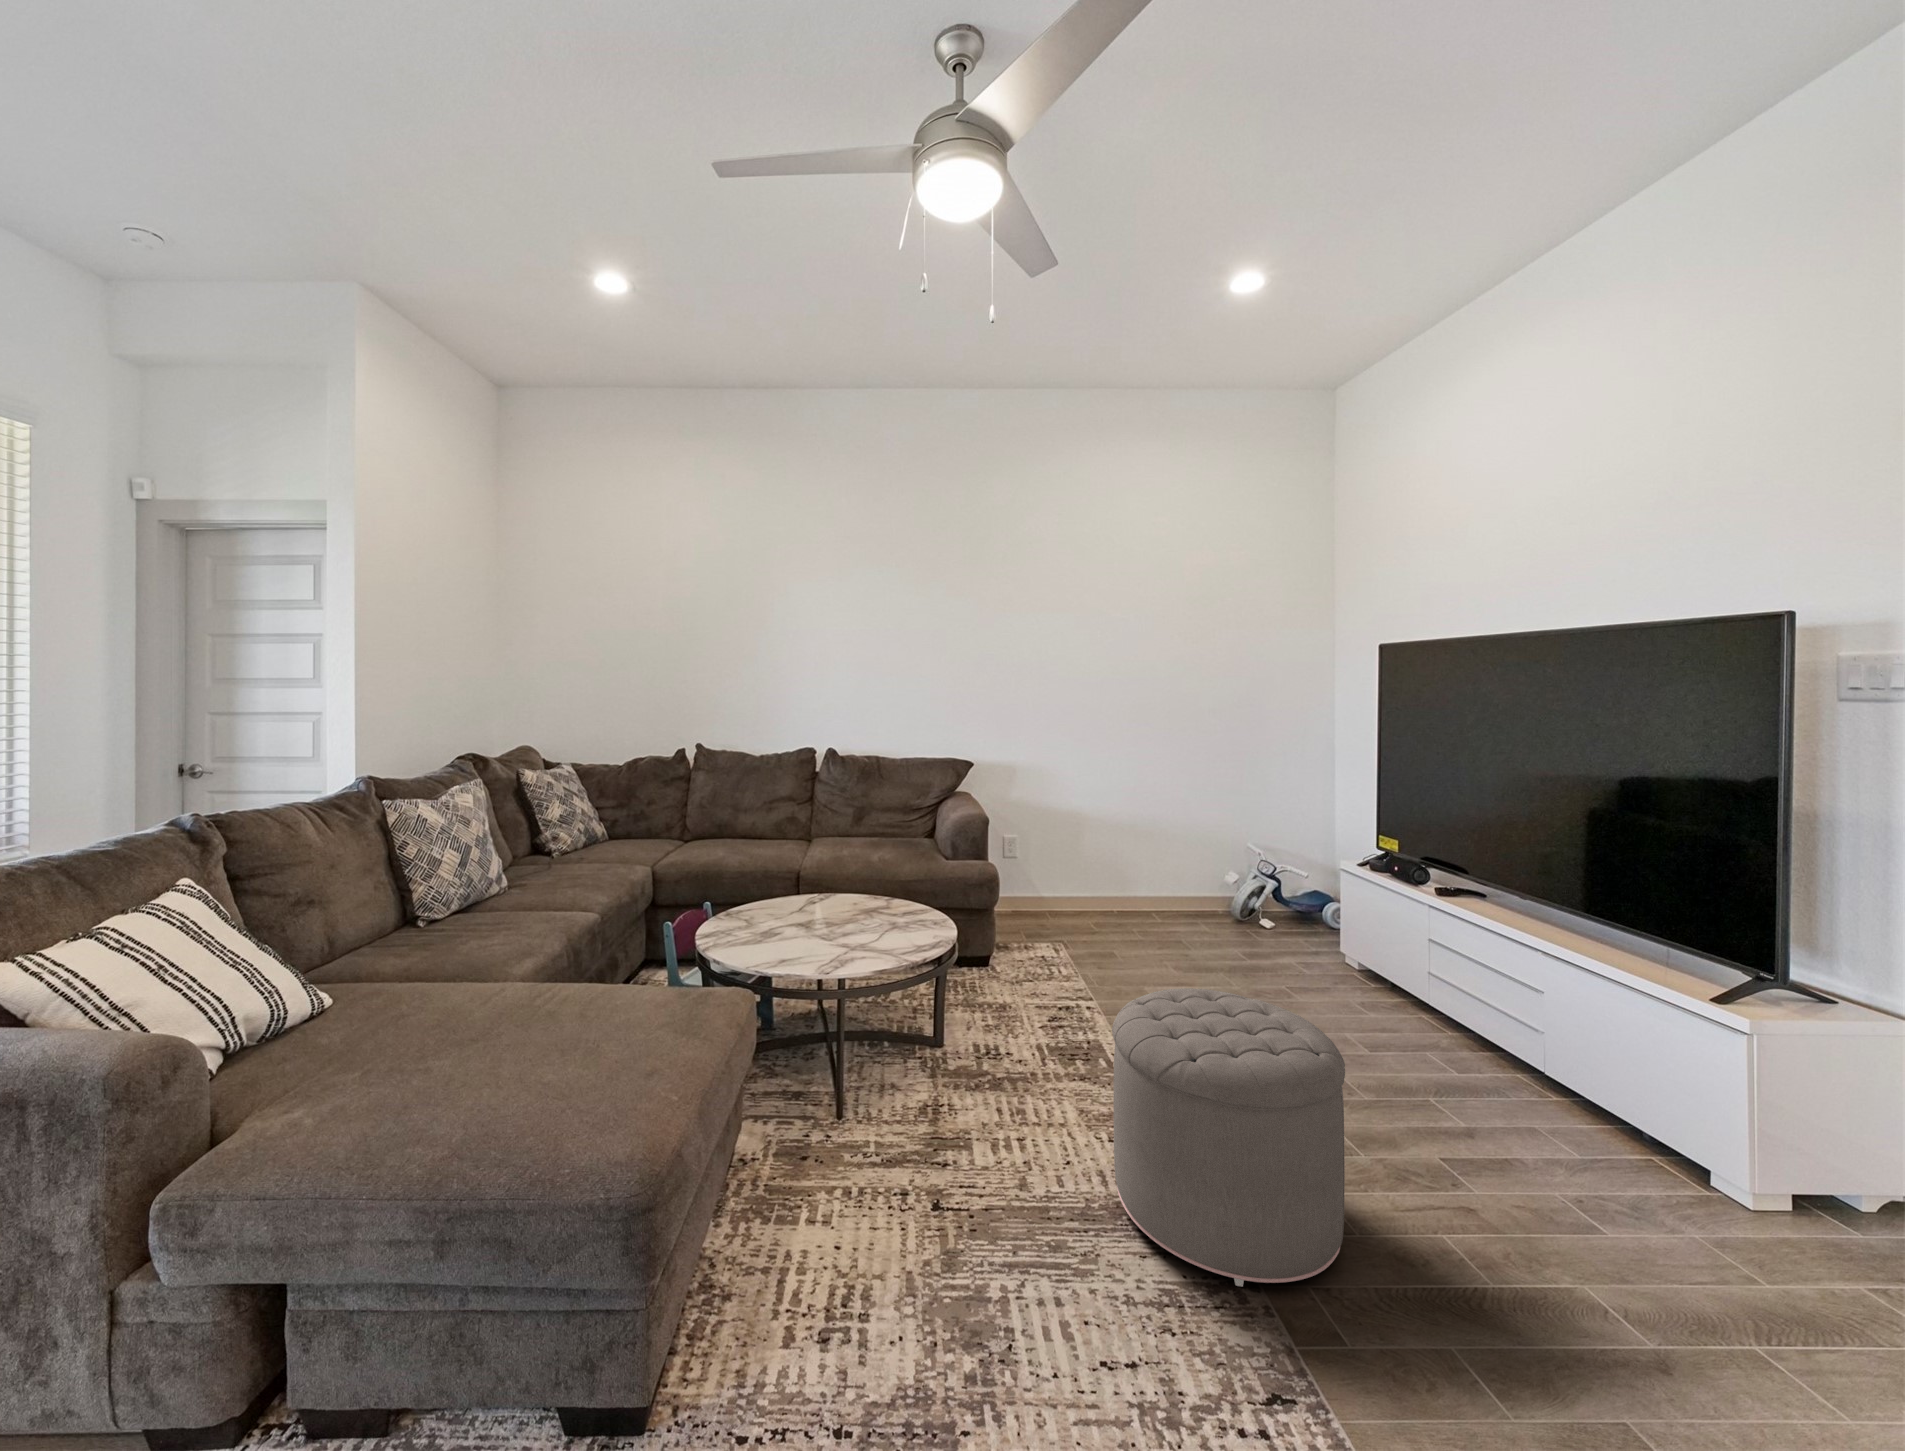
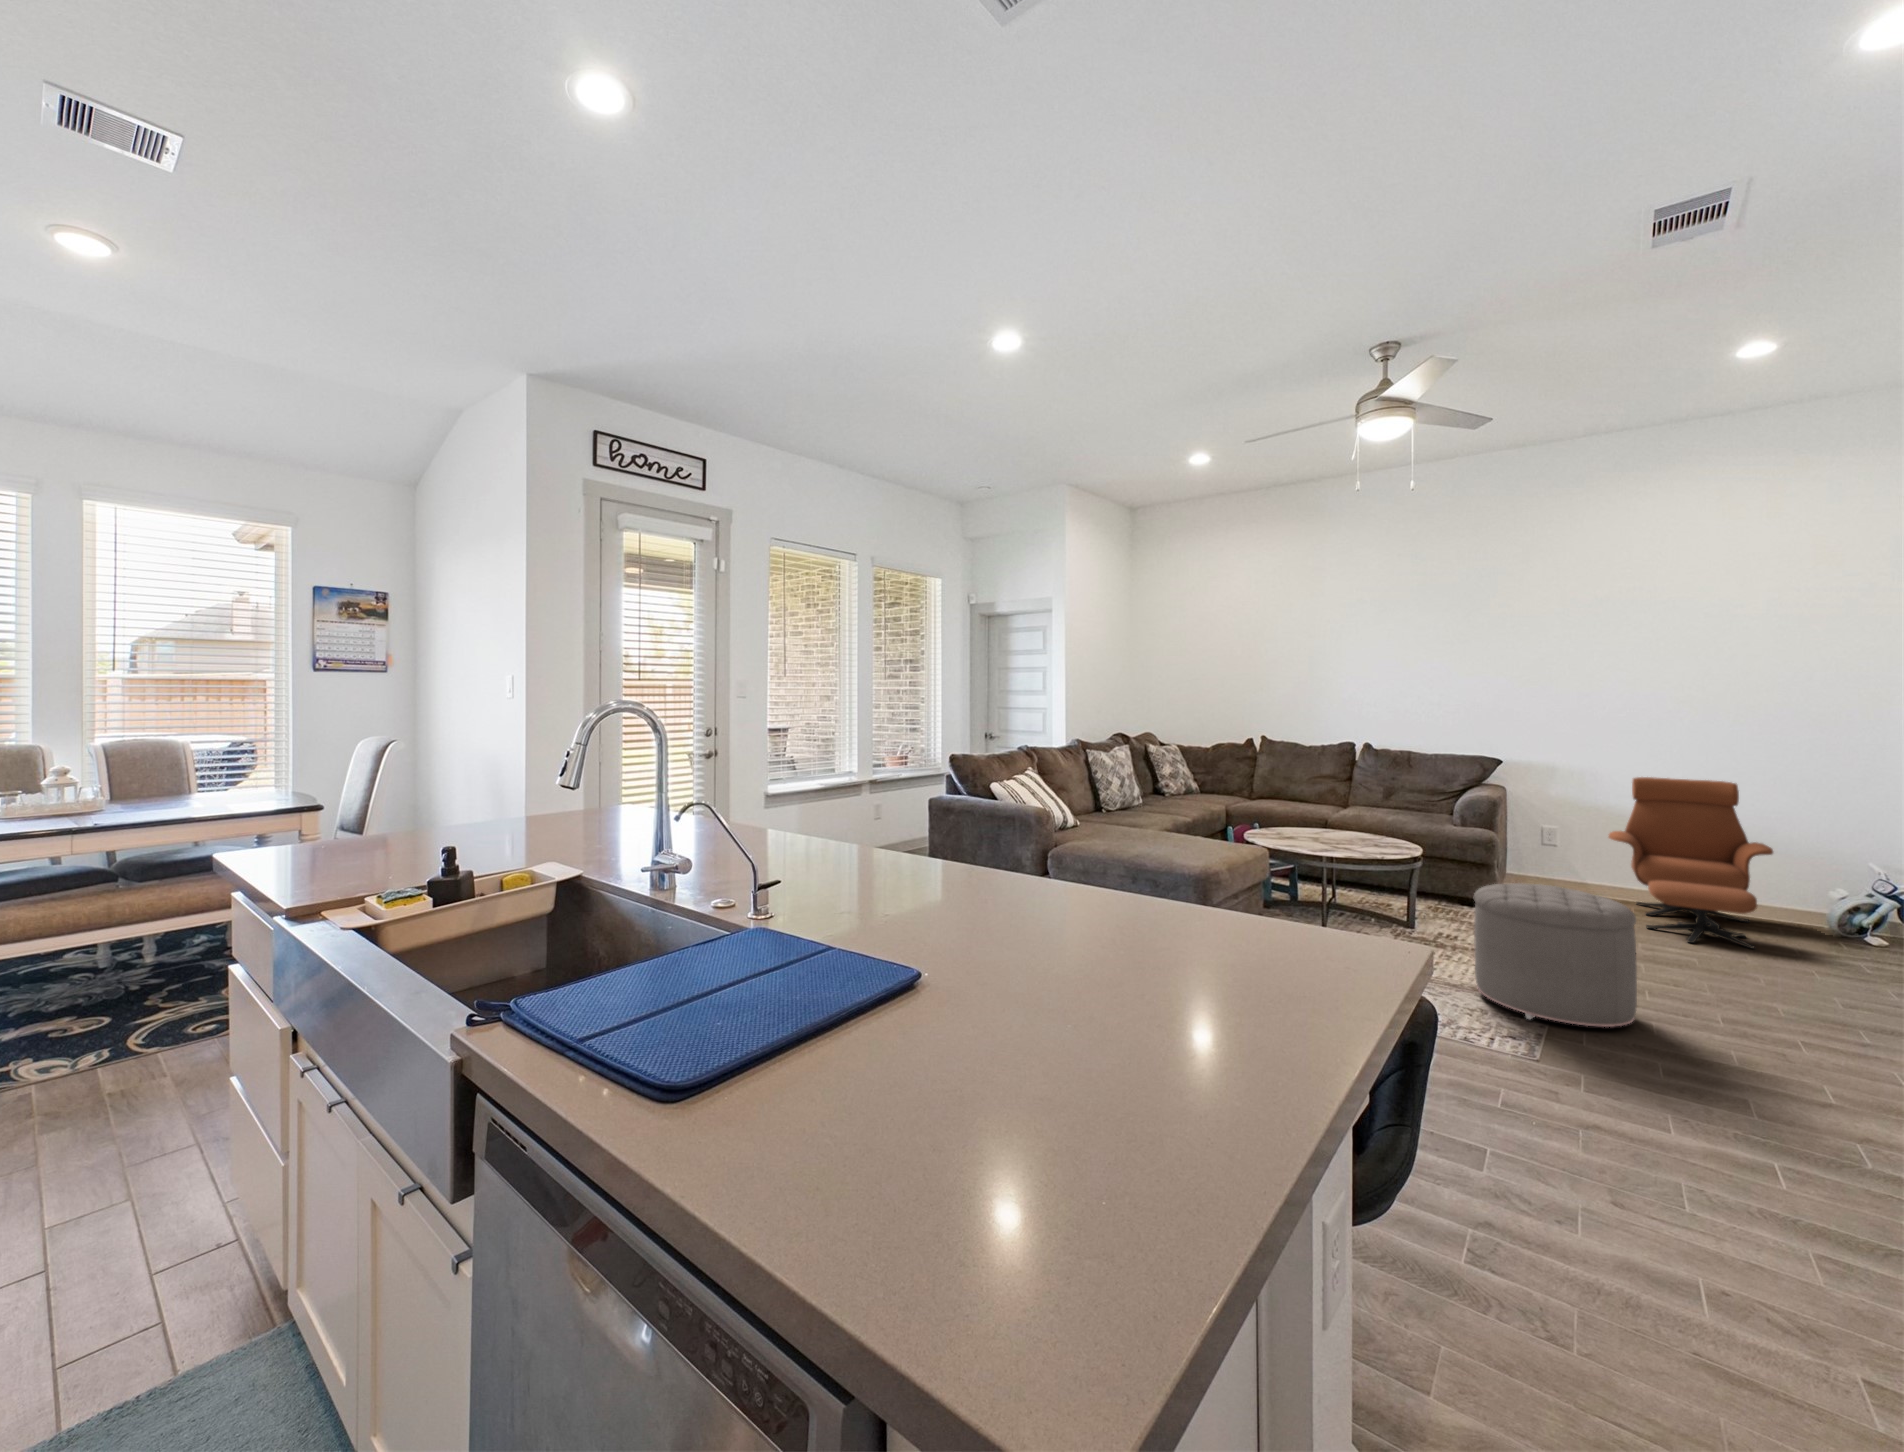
lounge chair: none [1072,771,1225,970] -> present [1609,777,1773,949]

